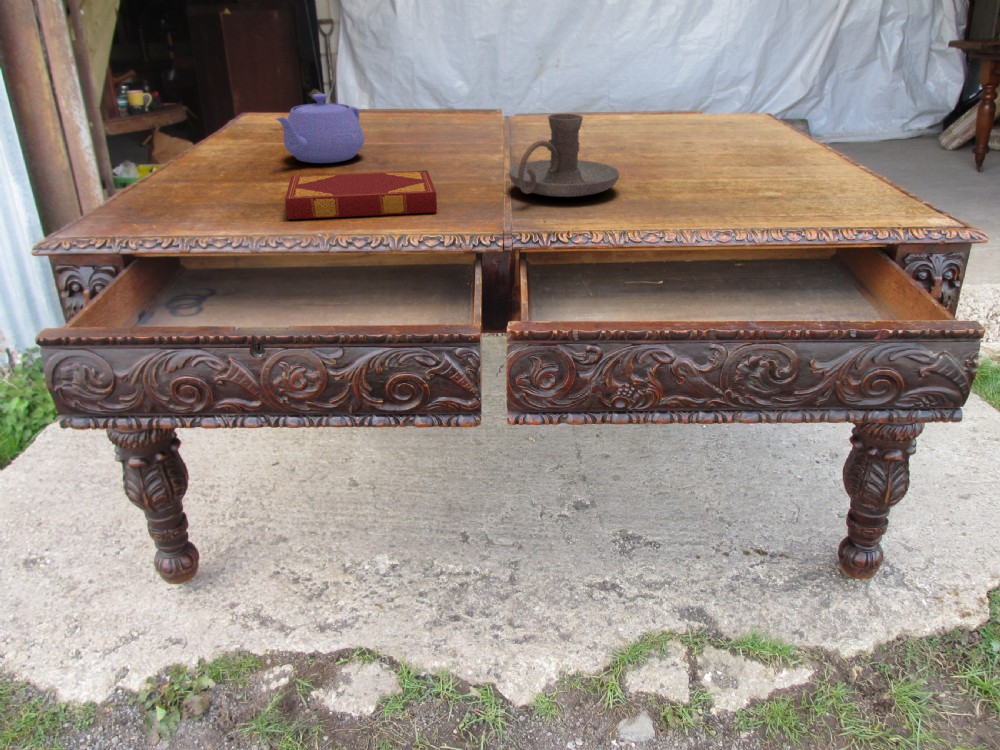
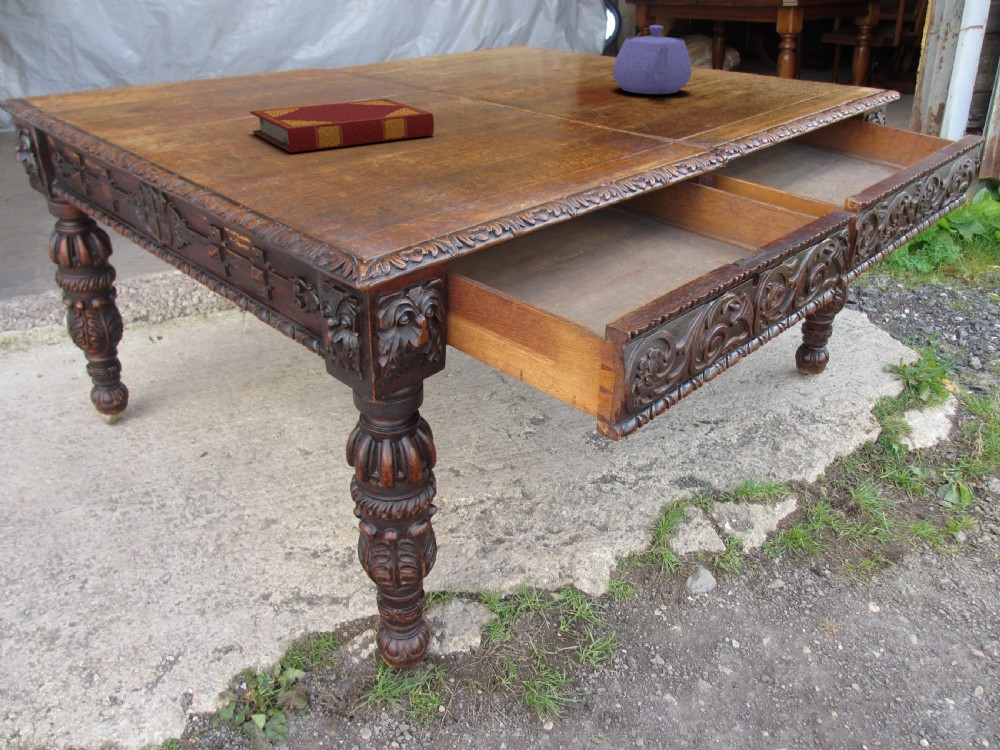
teapot: present [276,94,364,163] -> present [613,25,691,94]
candle holder: present [509,114,619,197] -> none [465,34,573,114]

